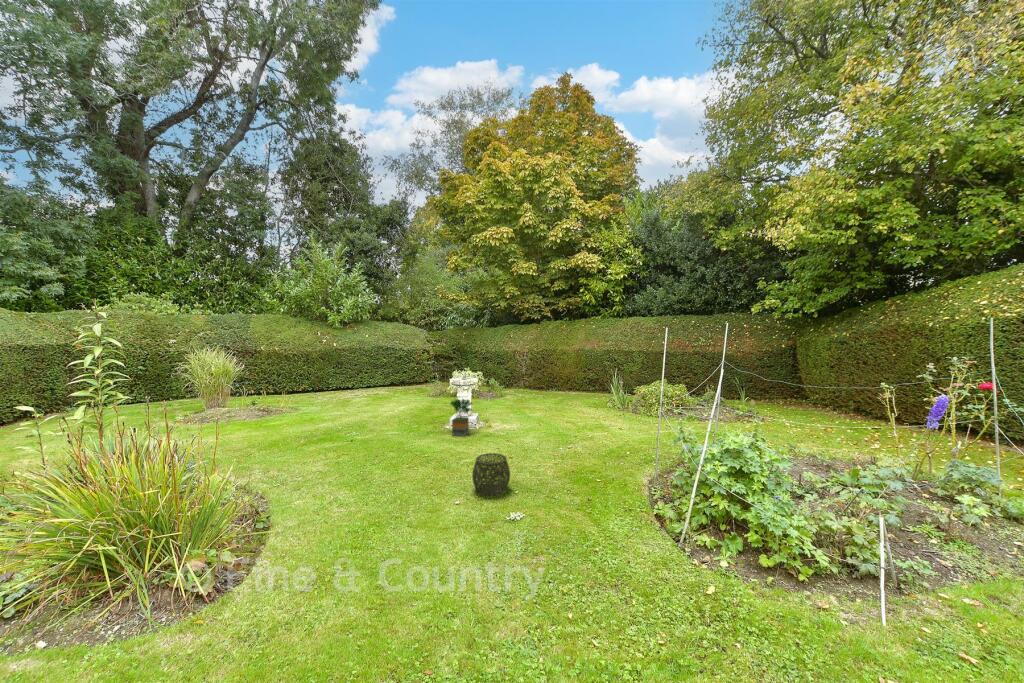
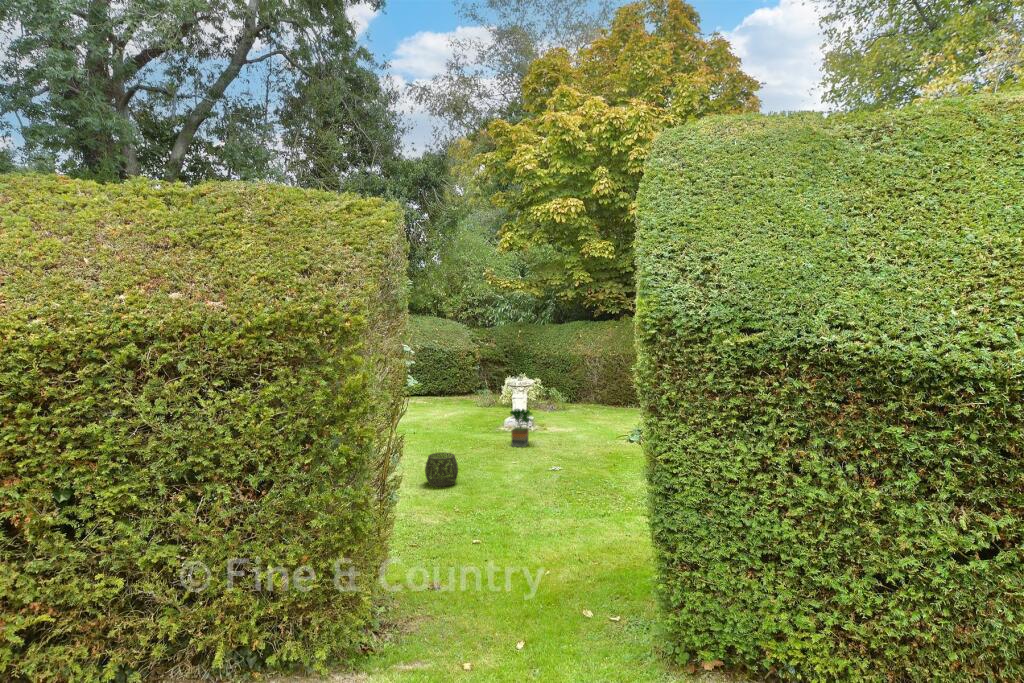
woven basket: present [472,453,510,496] -> present [425,453,458,487]

